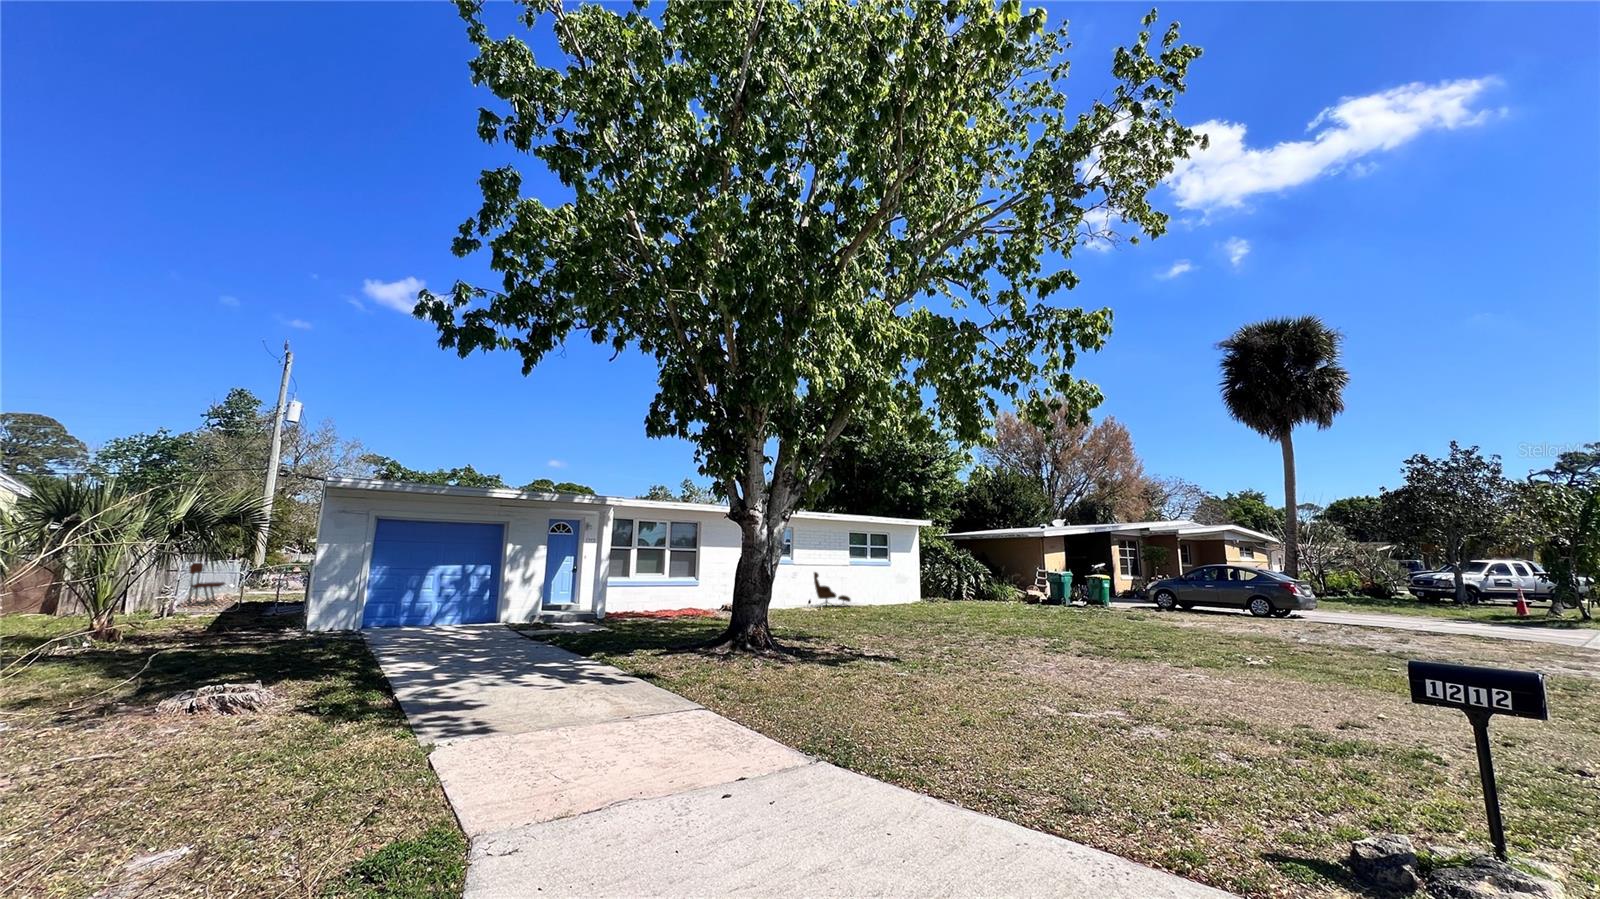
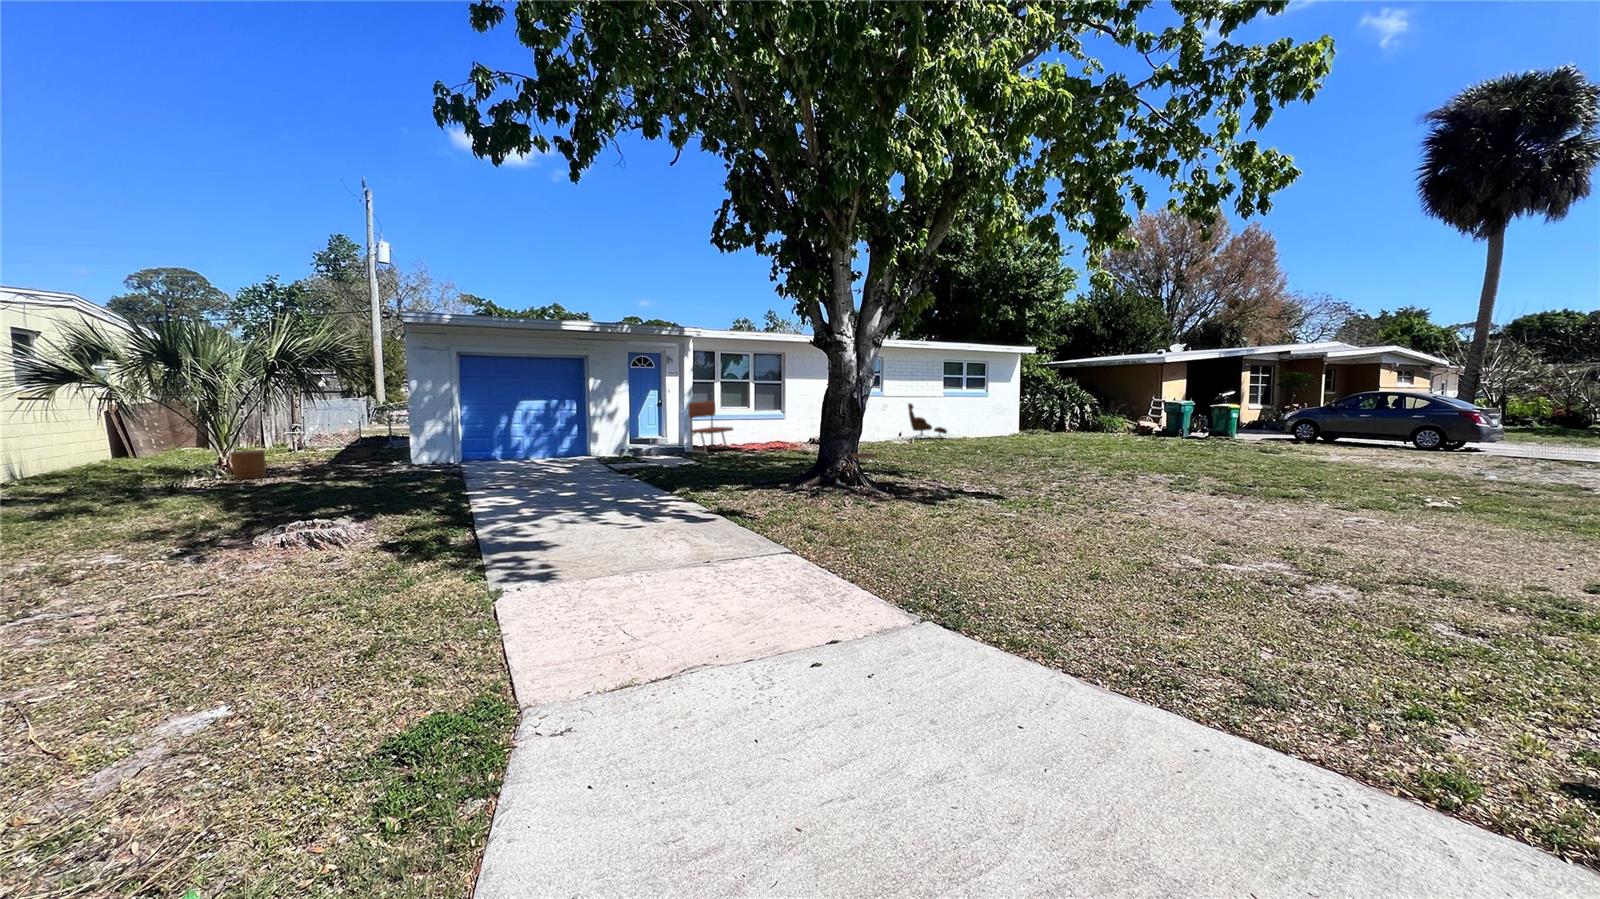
bench: present [187,563,225,606] -> present [688,401,733,453]
woven basket: none [108,614,150,646] -> present [230,450,266,479]
side table: none [757,619,783,658] -> present [851,453,877,480]

